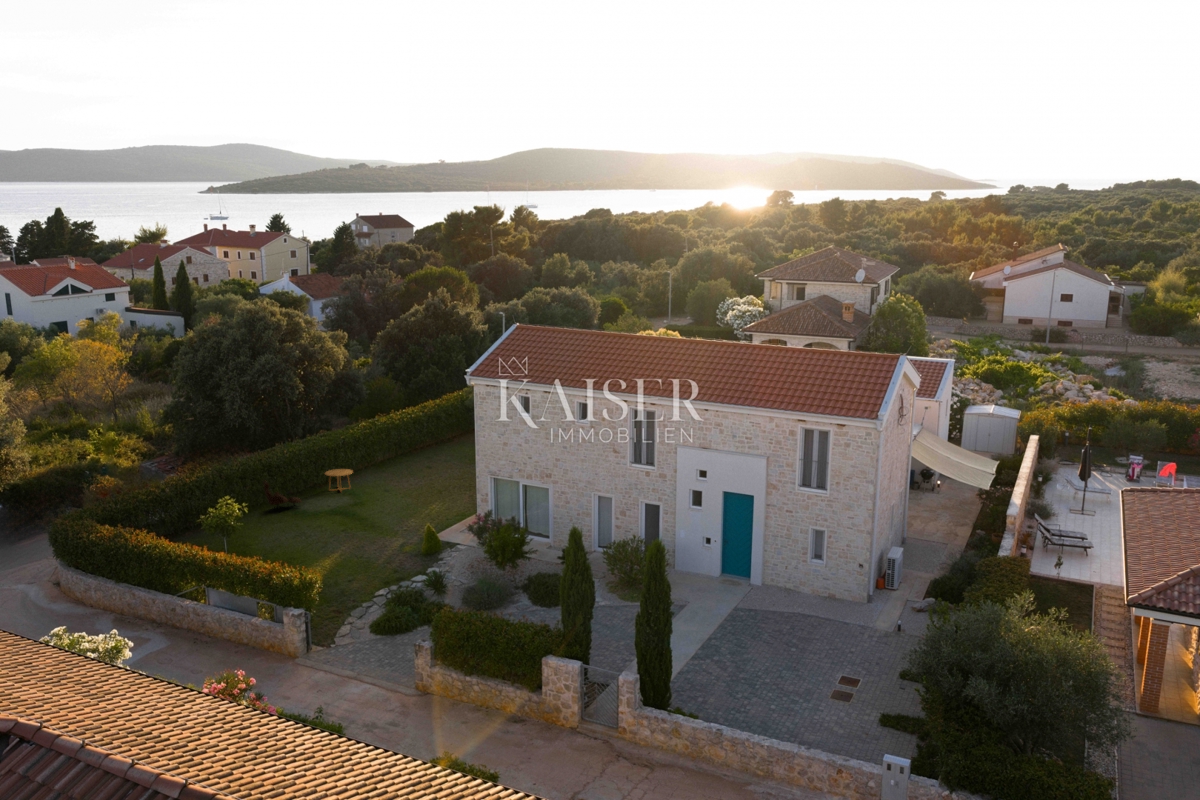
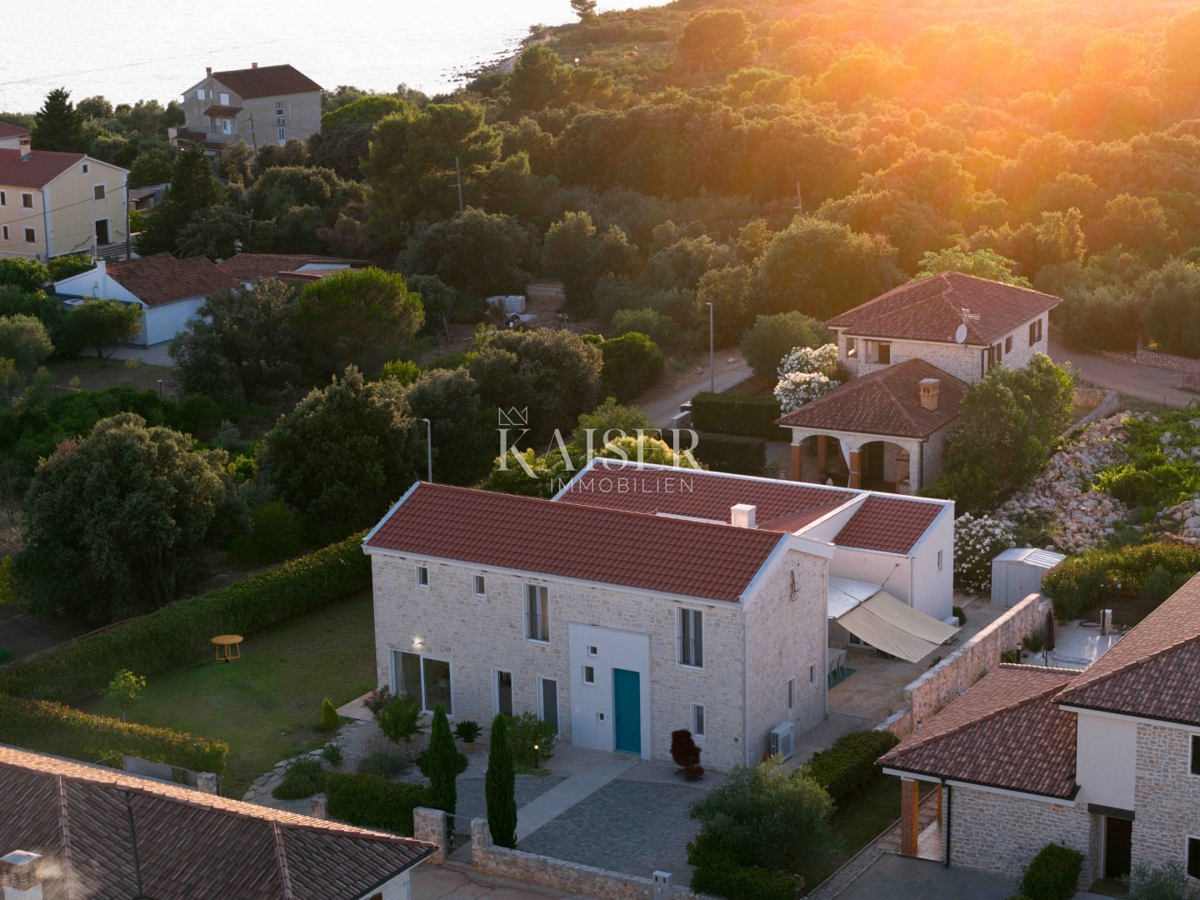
lounge chair: present [263,481,301,510] -> present [670,729,704,779]

